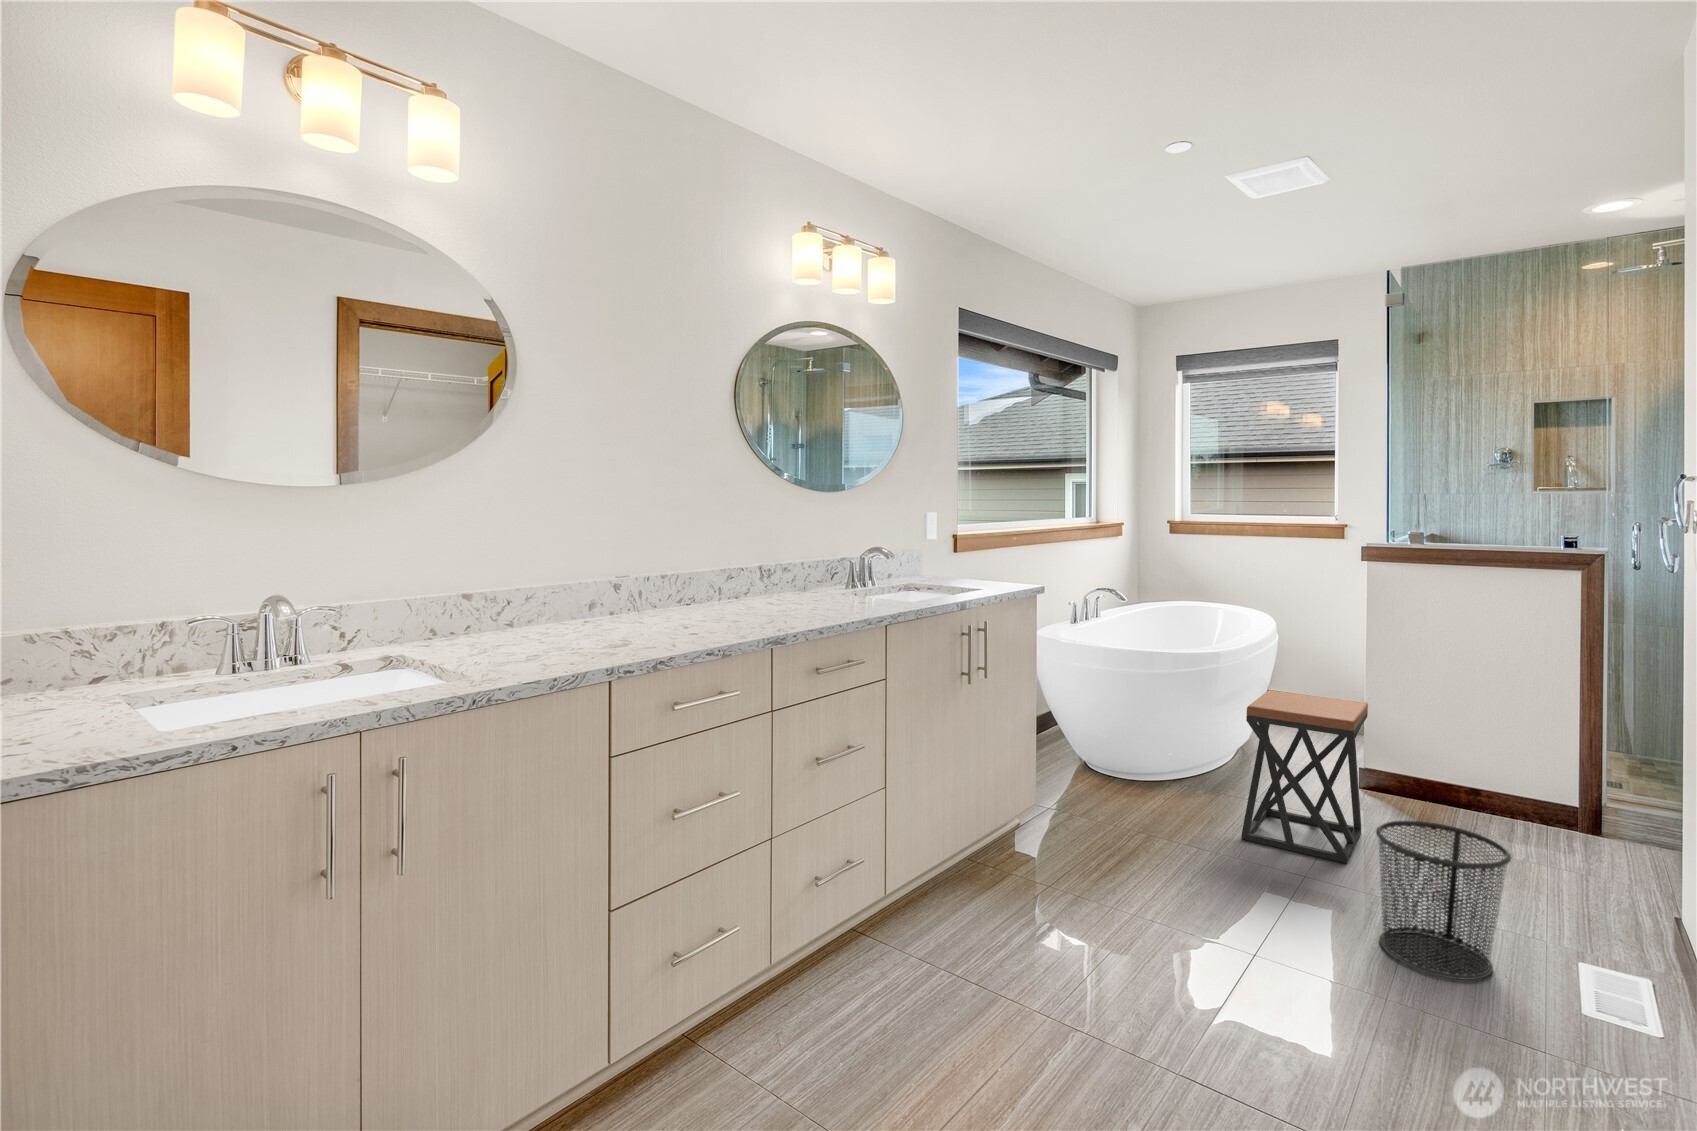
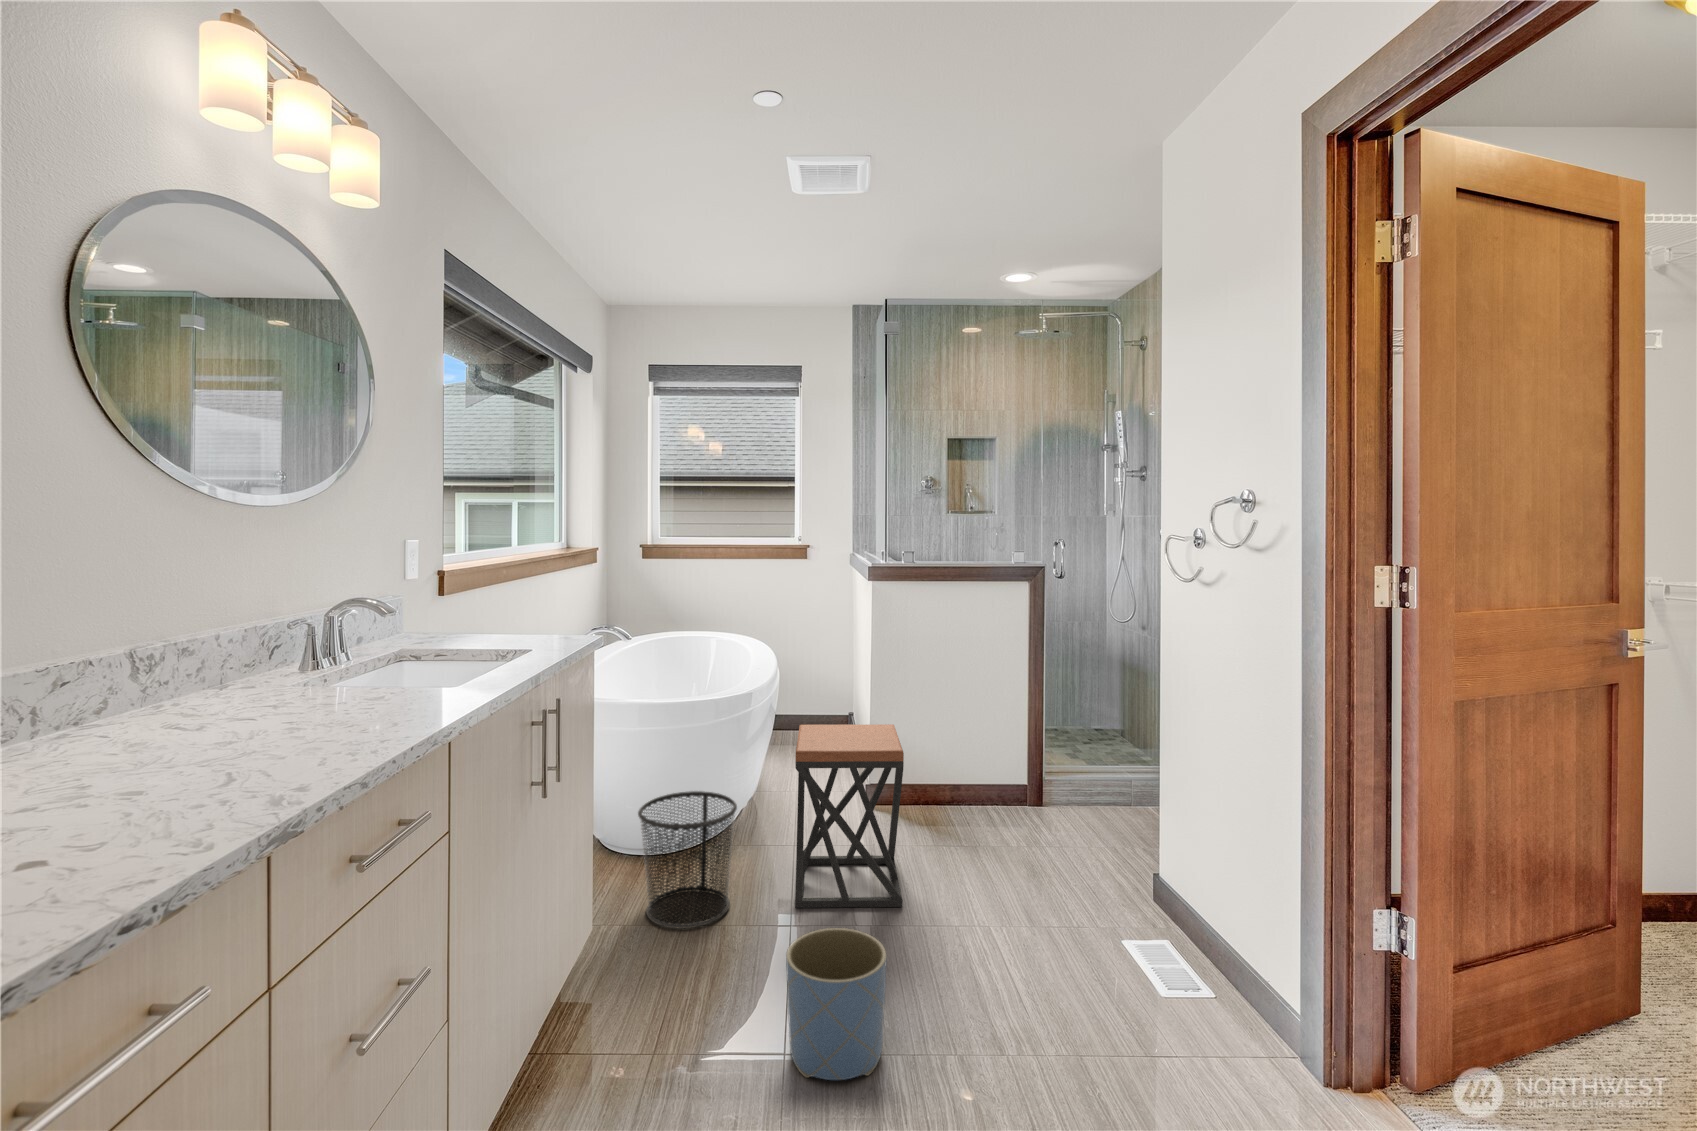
waste bin: present [1376,820,1511,980] -> present [638,791,737,929]
planter: none [1189,831,1273,940] -> present [786,928,887,1080]

